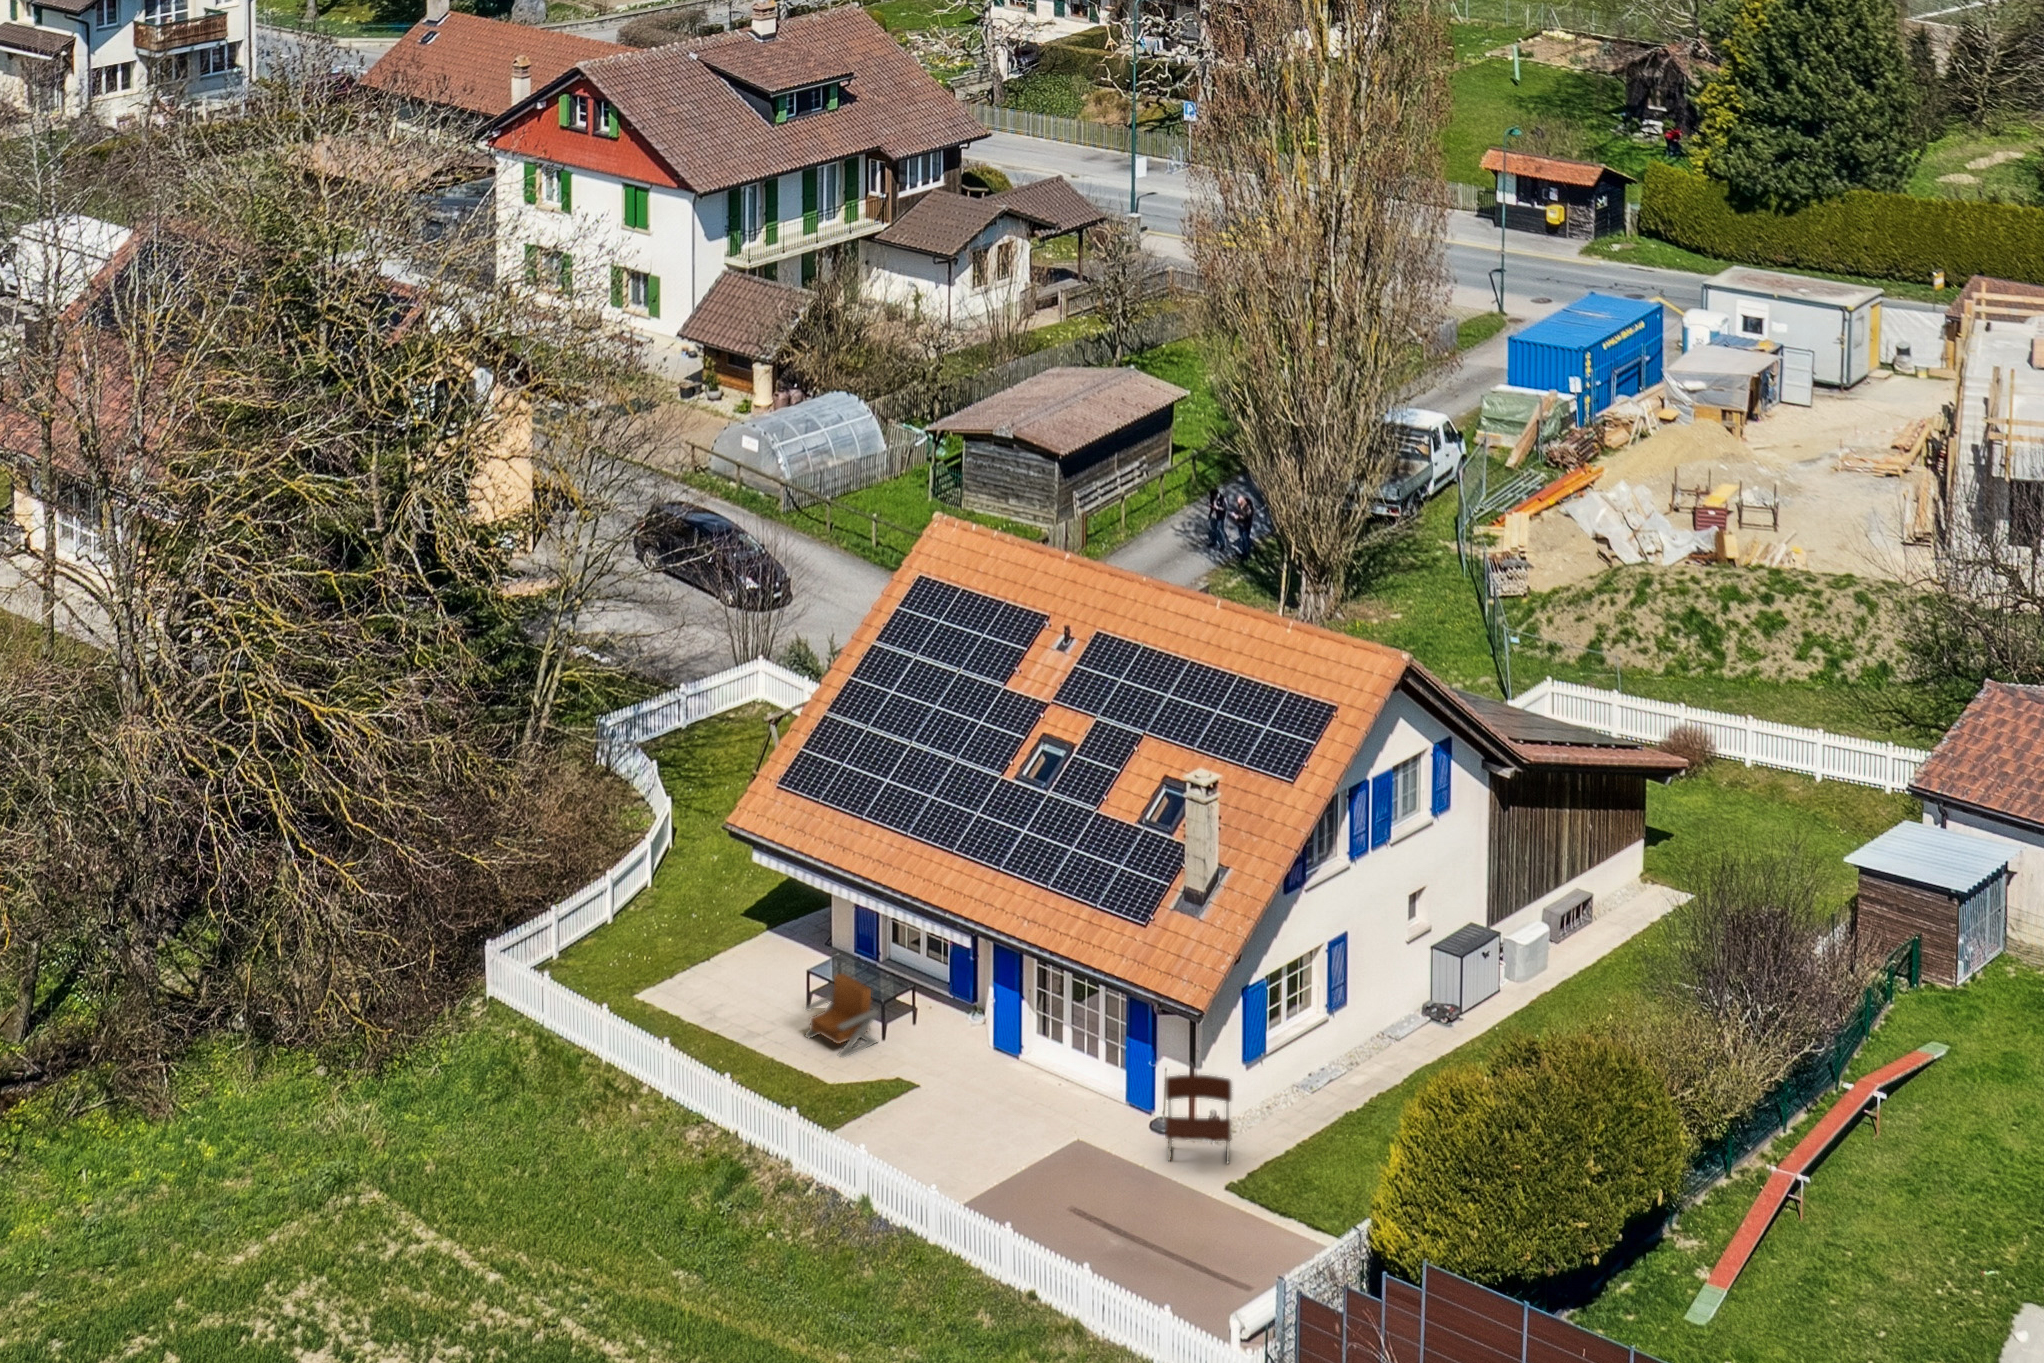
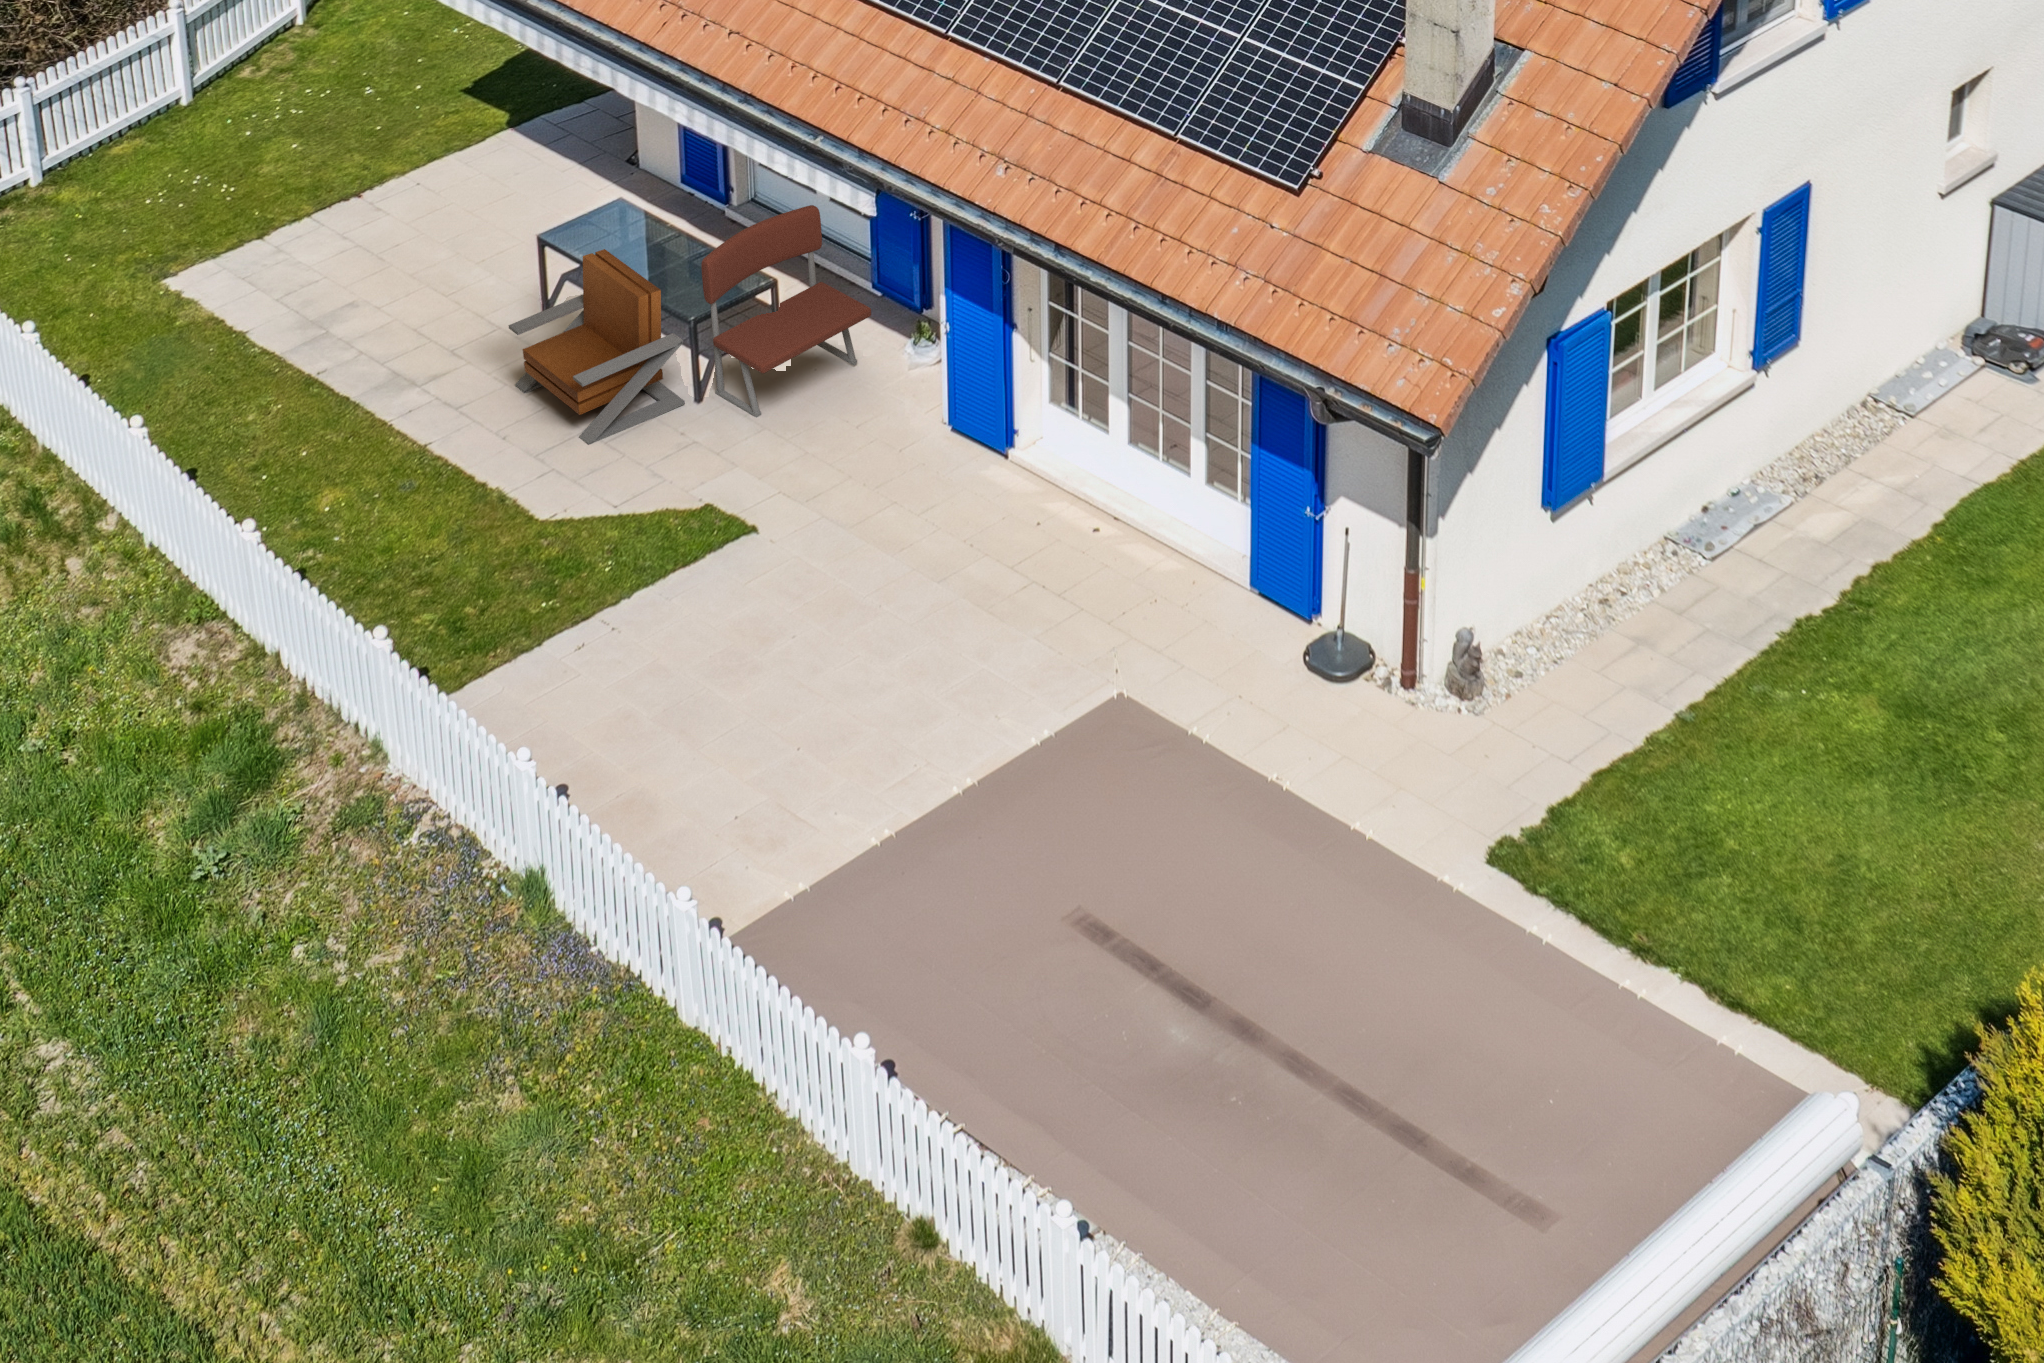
bench: present [1165,1075,1232,1162] -> present [701,205,871,417]

